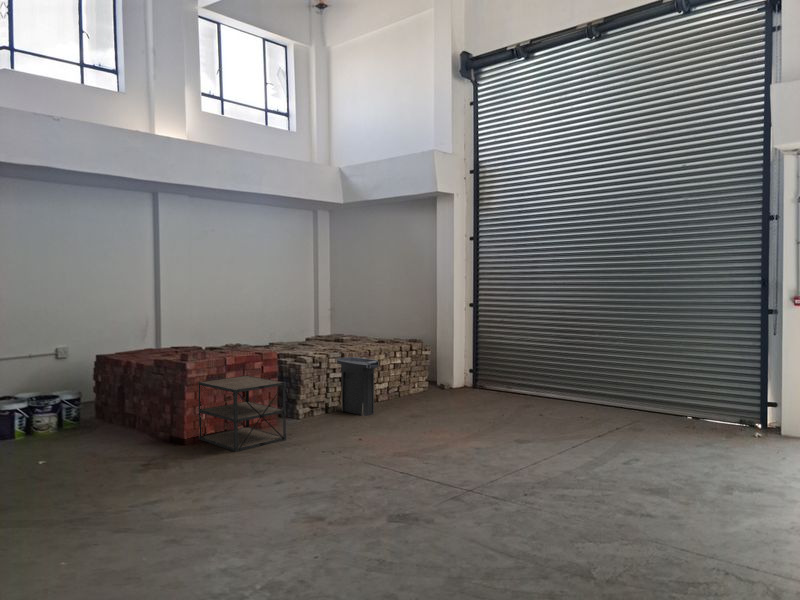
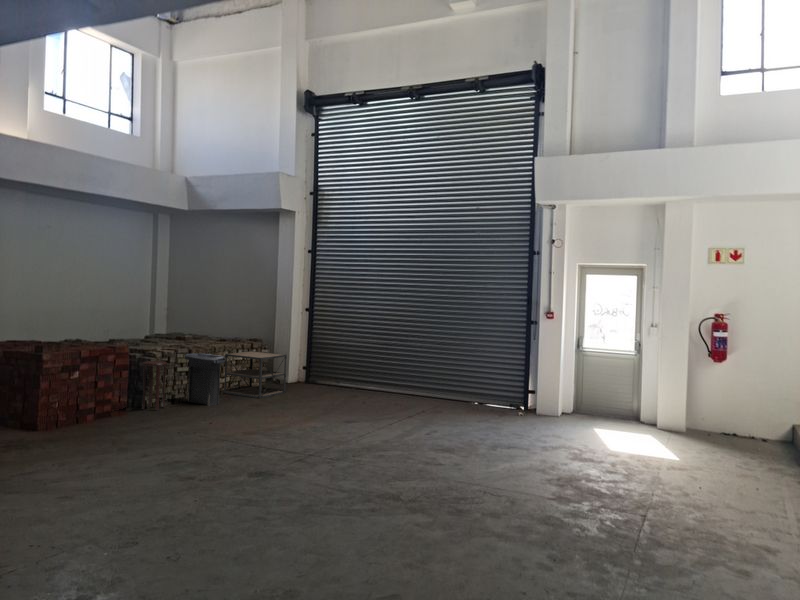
stool: none [291,366,316,421] -> present [142,361,167,411]
shelving unit: present [198,375,286,452] -> present [224,351,287,399]

